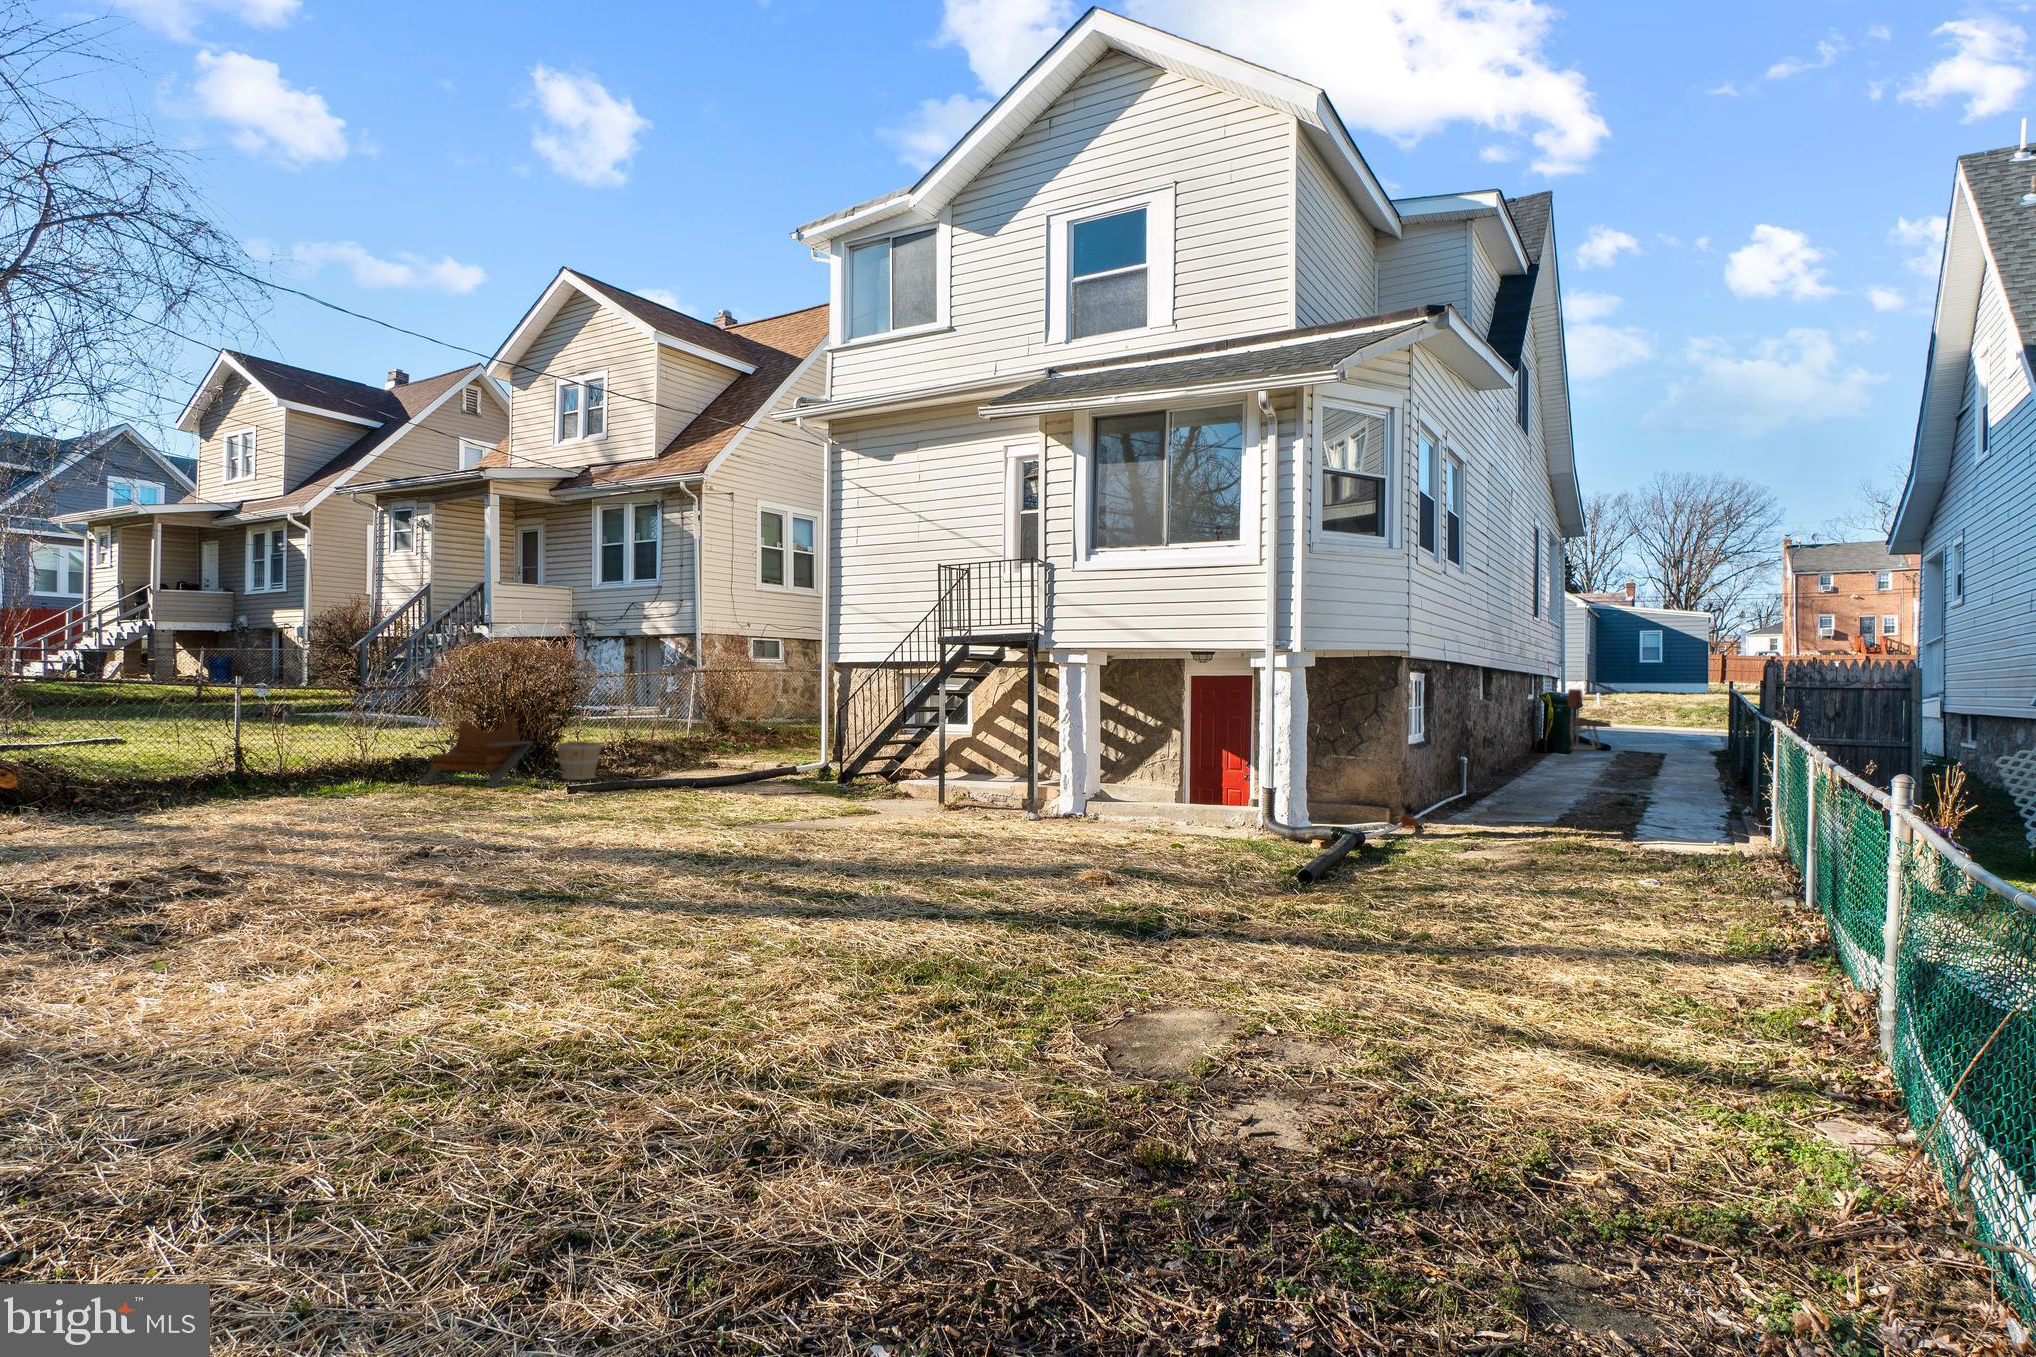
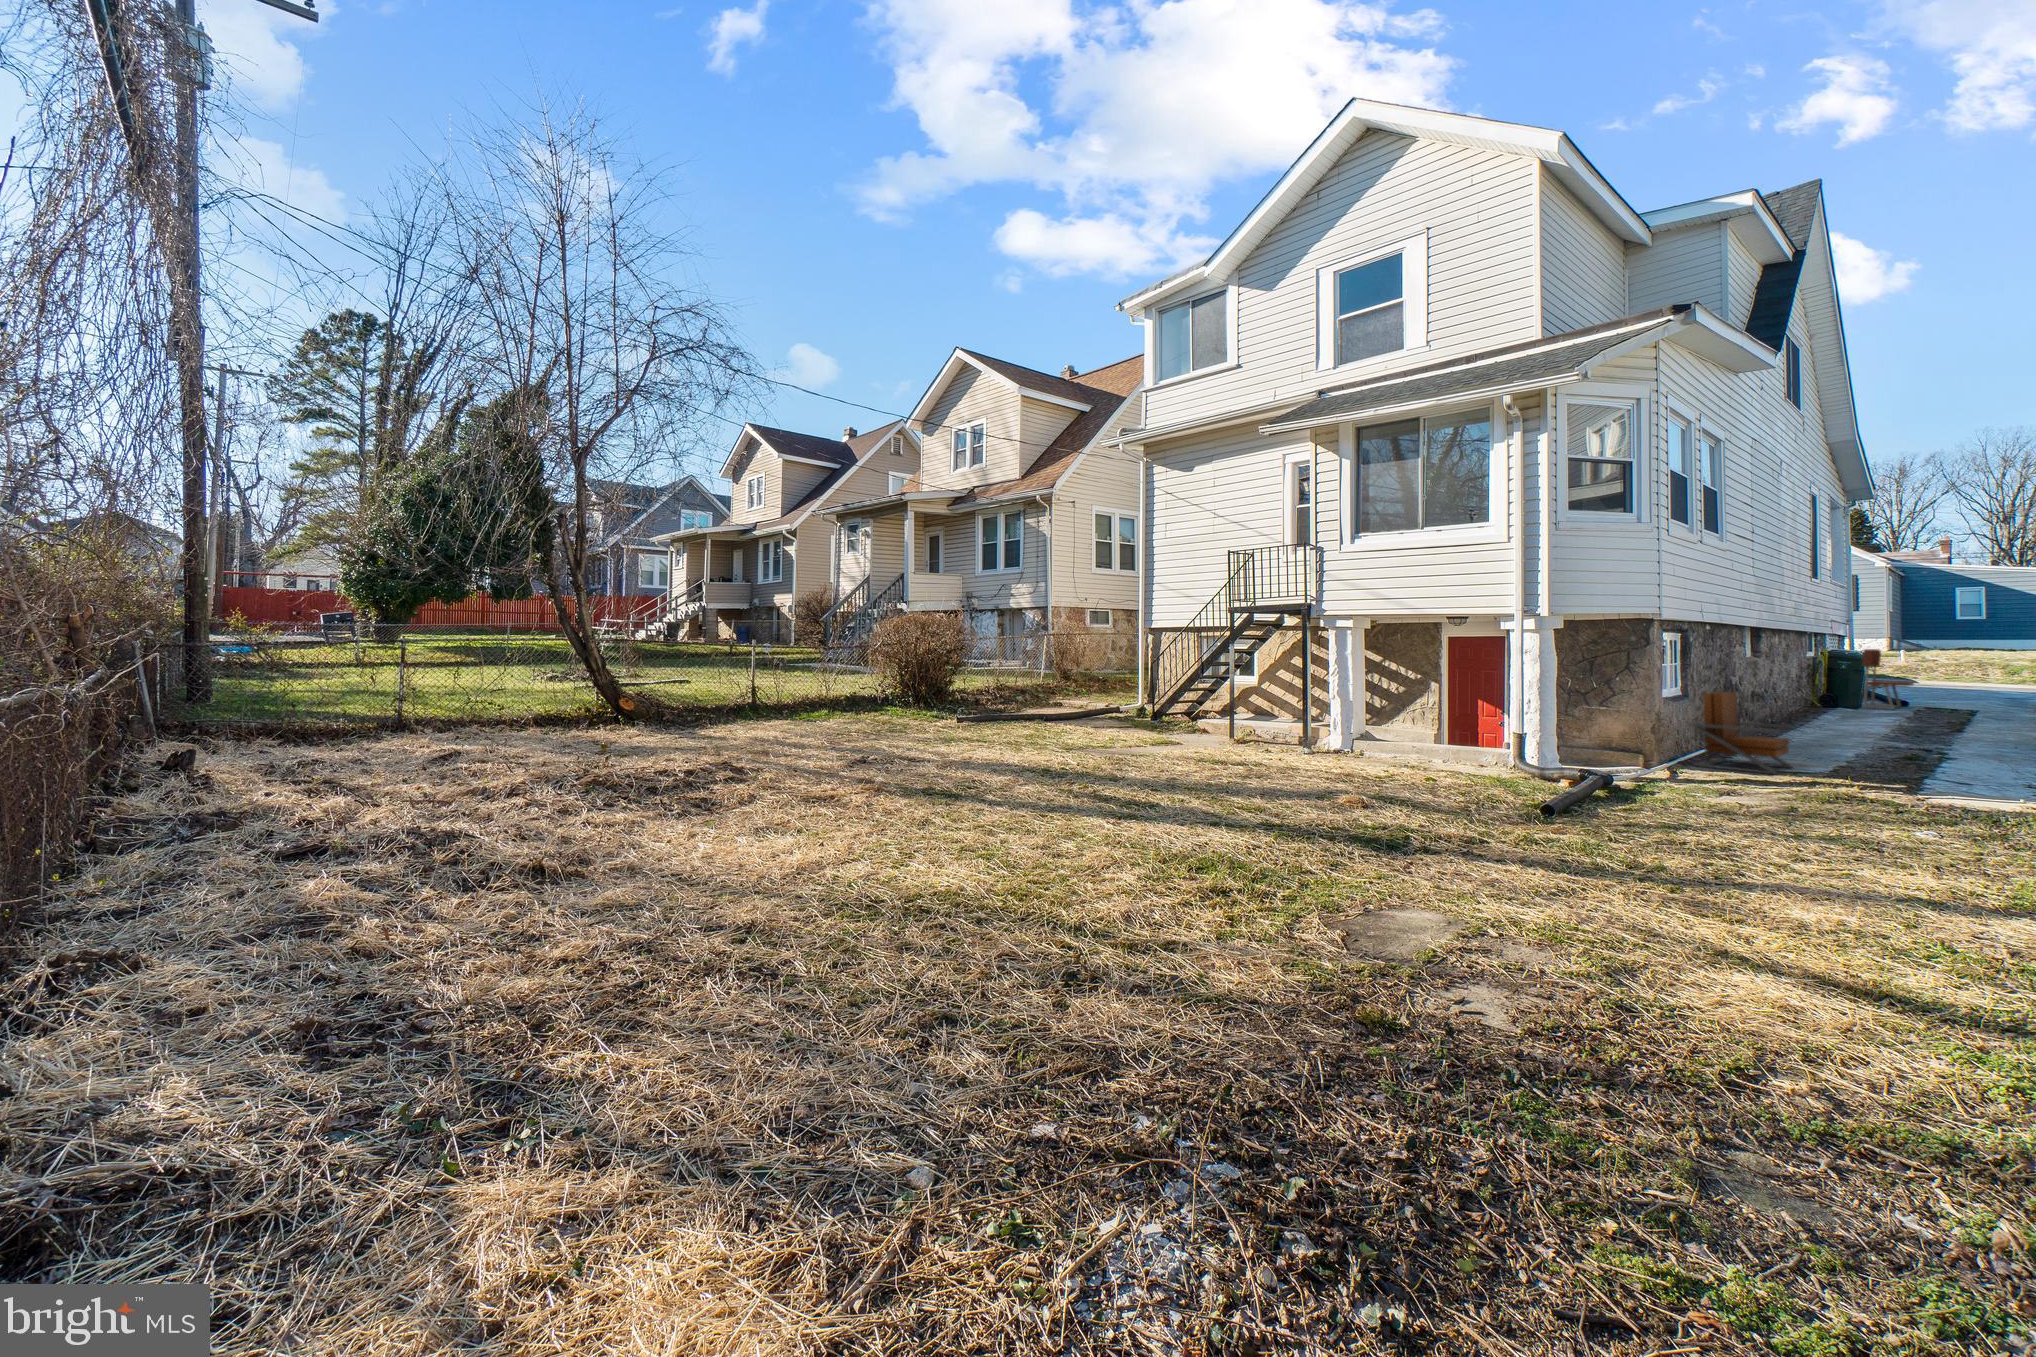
lounge chair: present [419,714,533,787] -> present [1693,692,1794,774]
wooden bucket: present [557,741,602,780] -> none [943,683,975,712]
potted plant: present [1400,802,1424,827] -> none [1648,751,1684,775]

